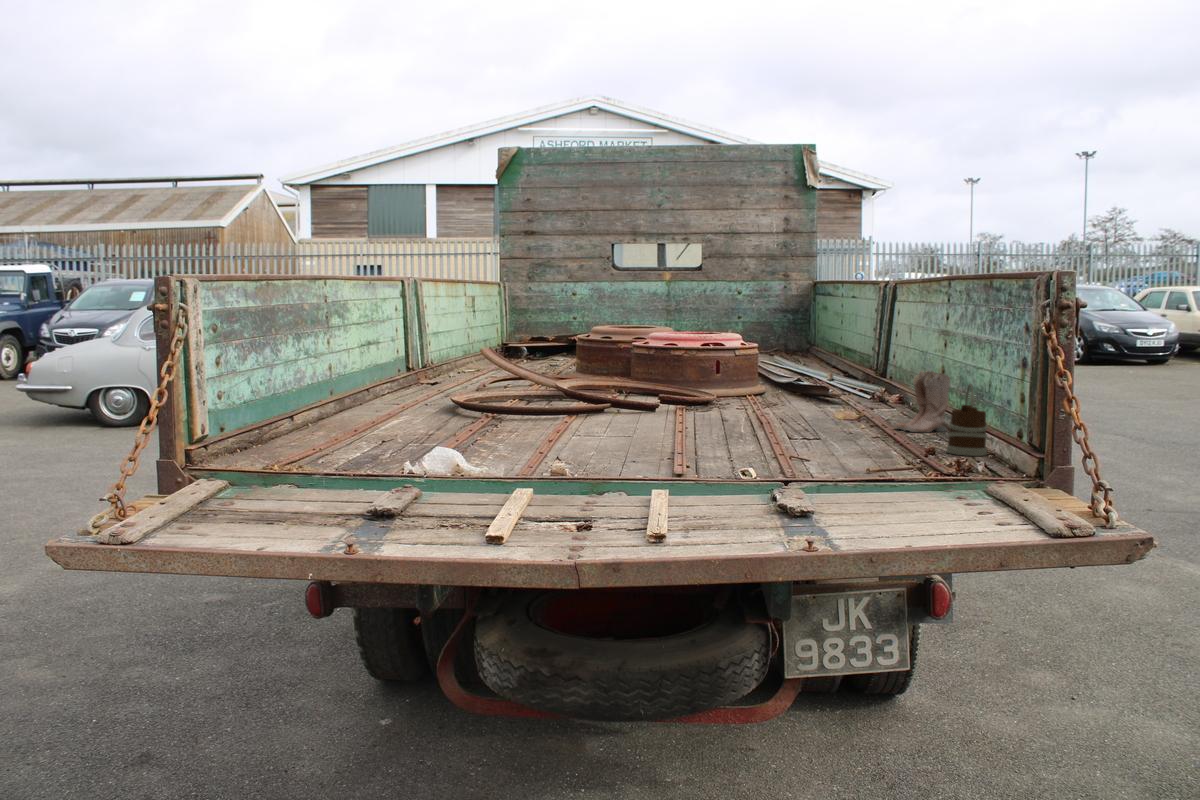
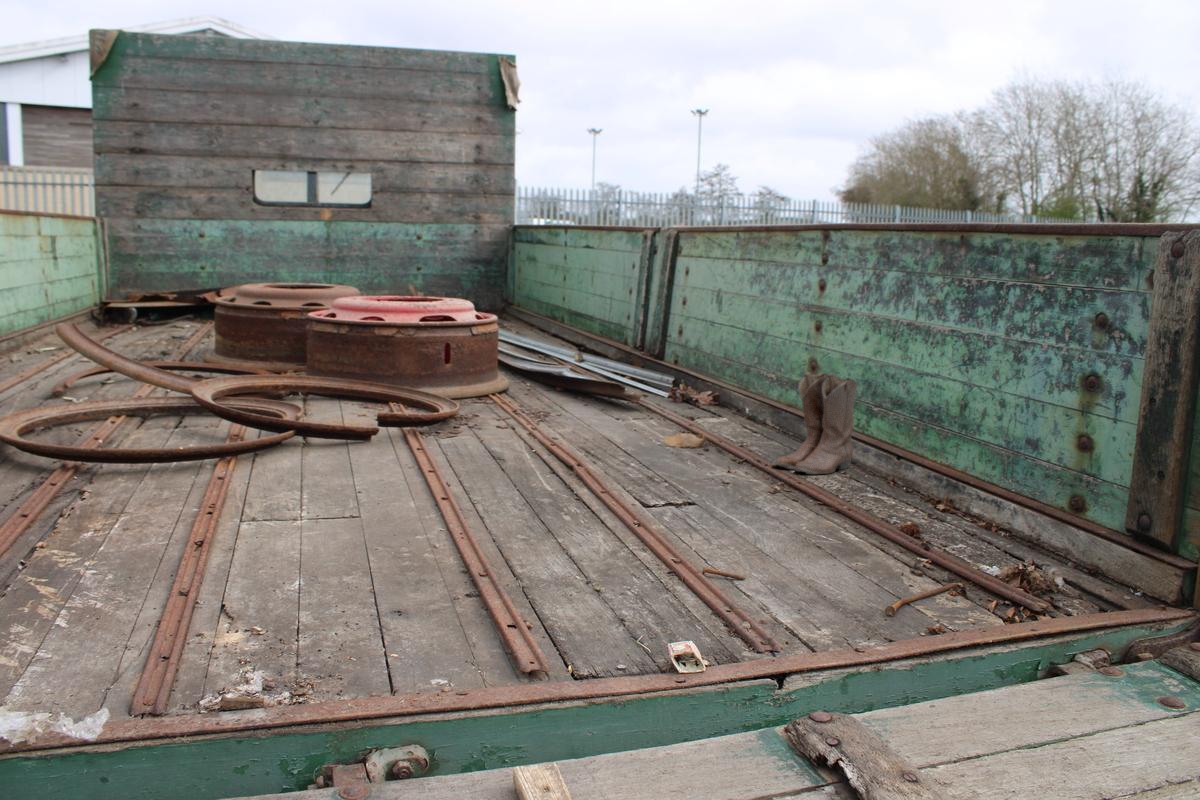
wooden bucket: present [947,384,987,456] -> none [946,418,1022,550]

